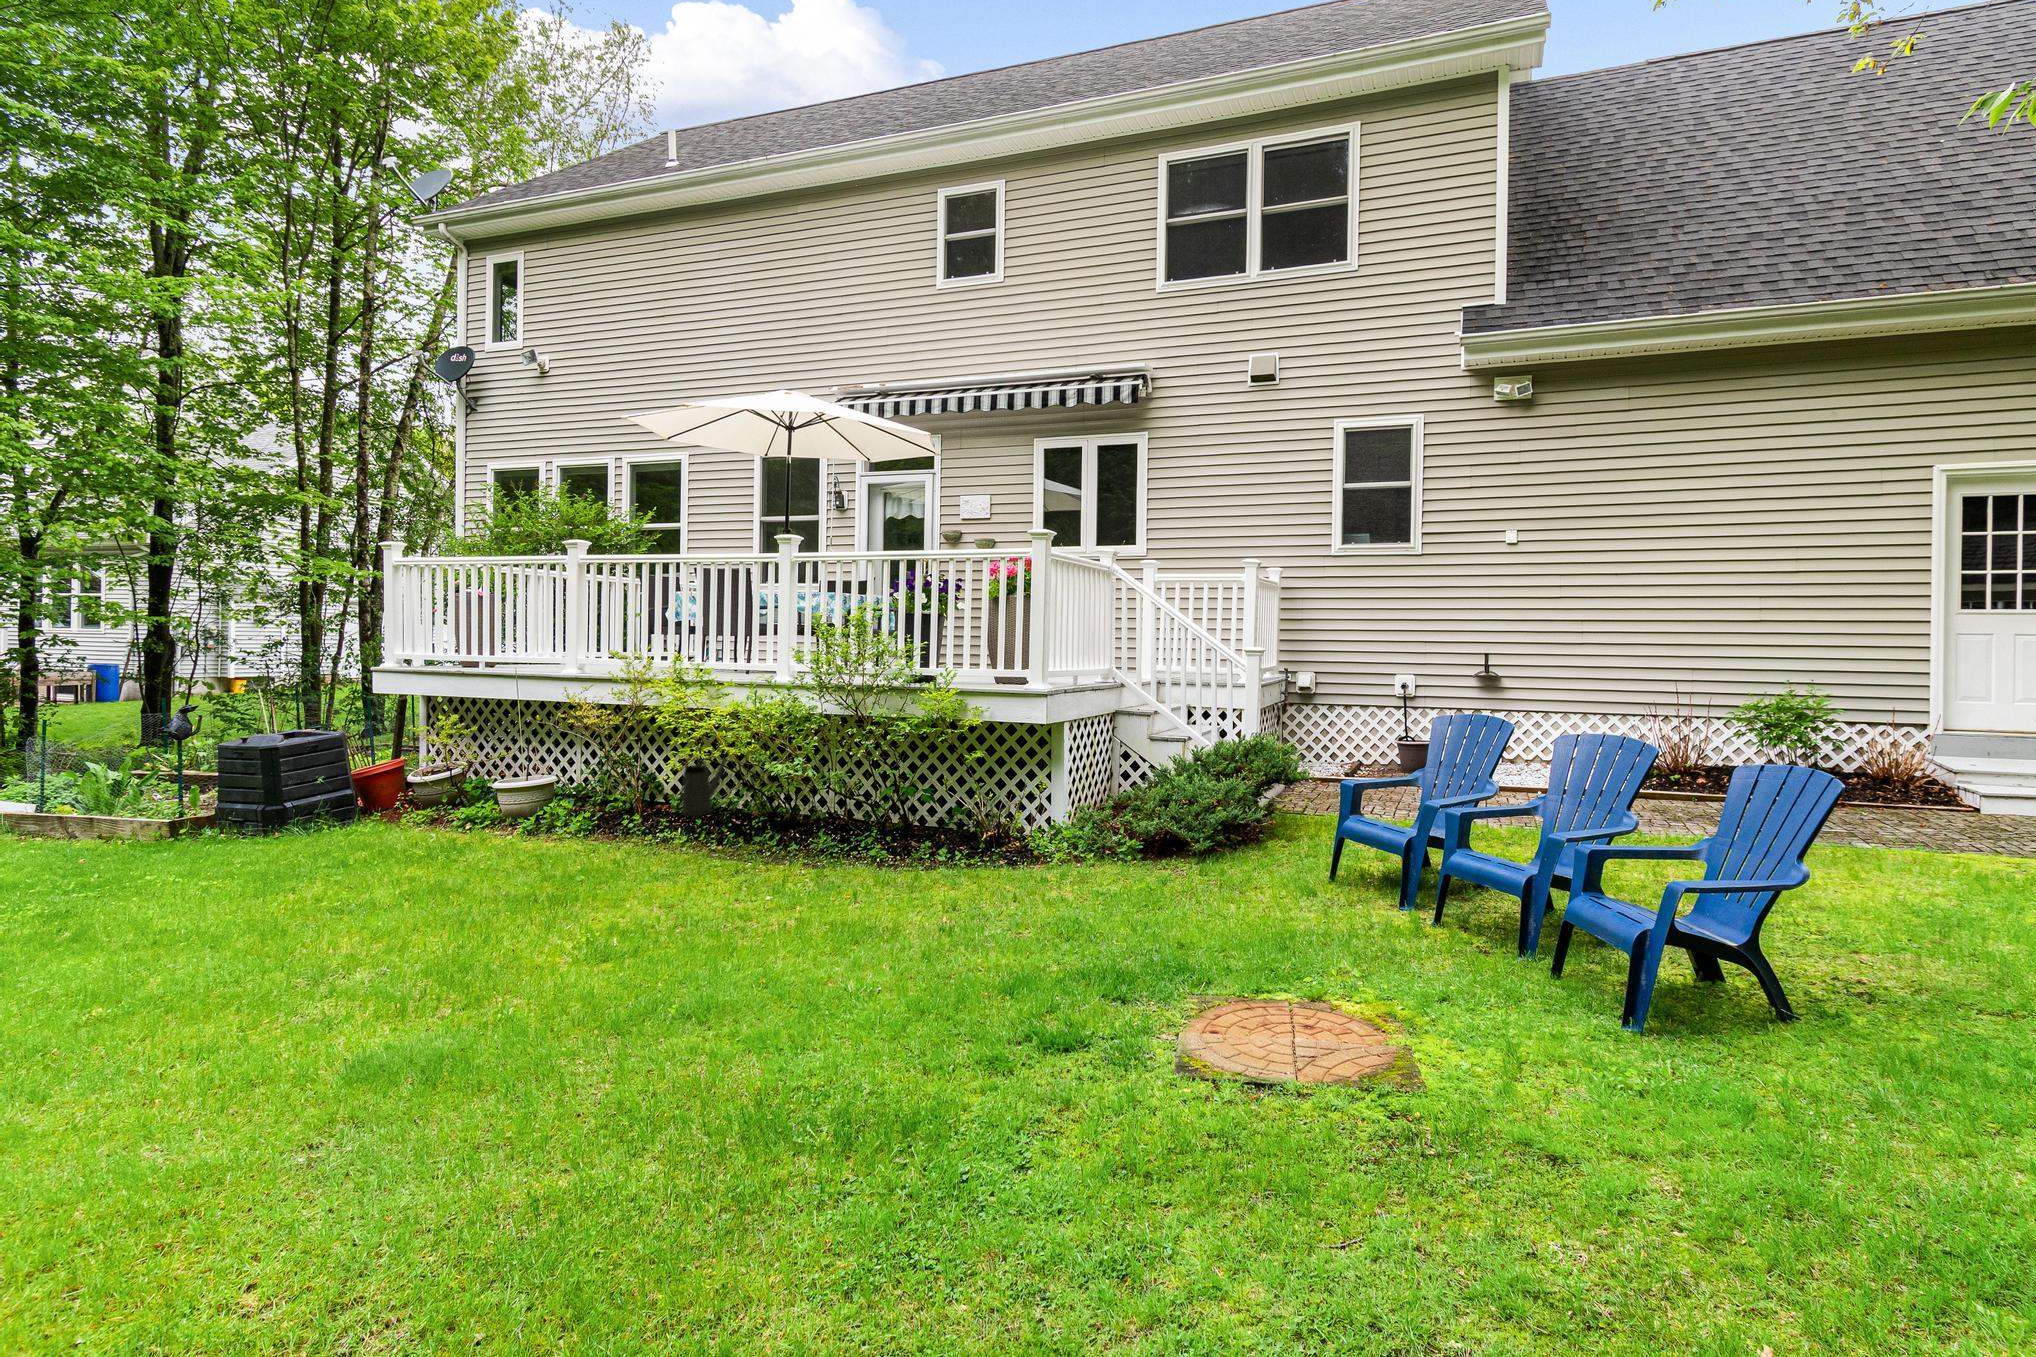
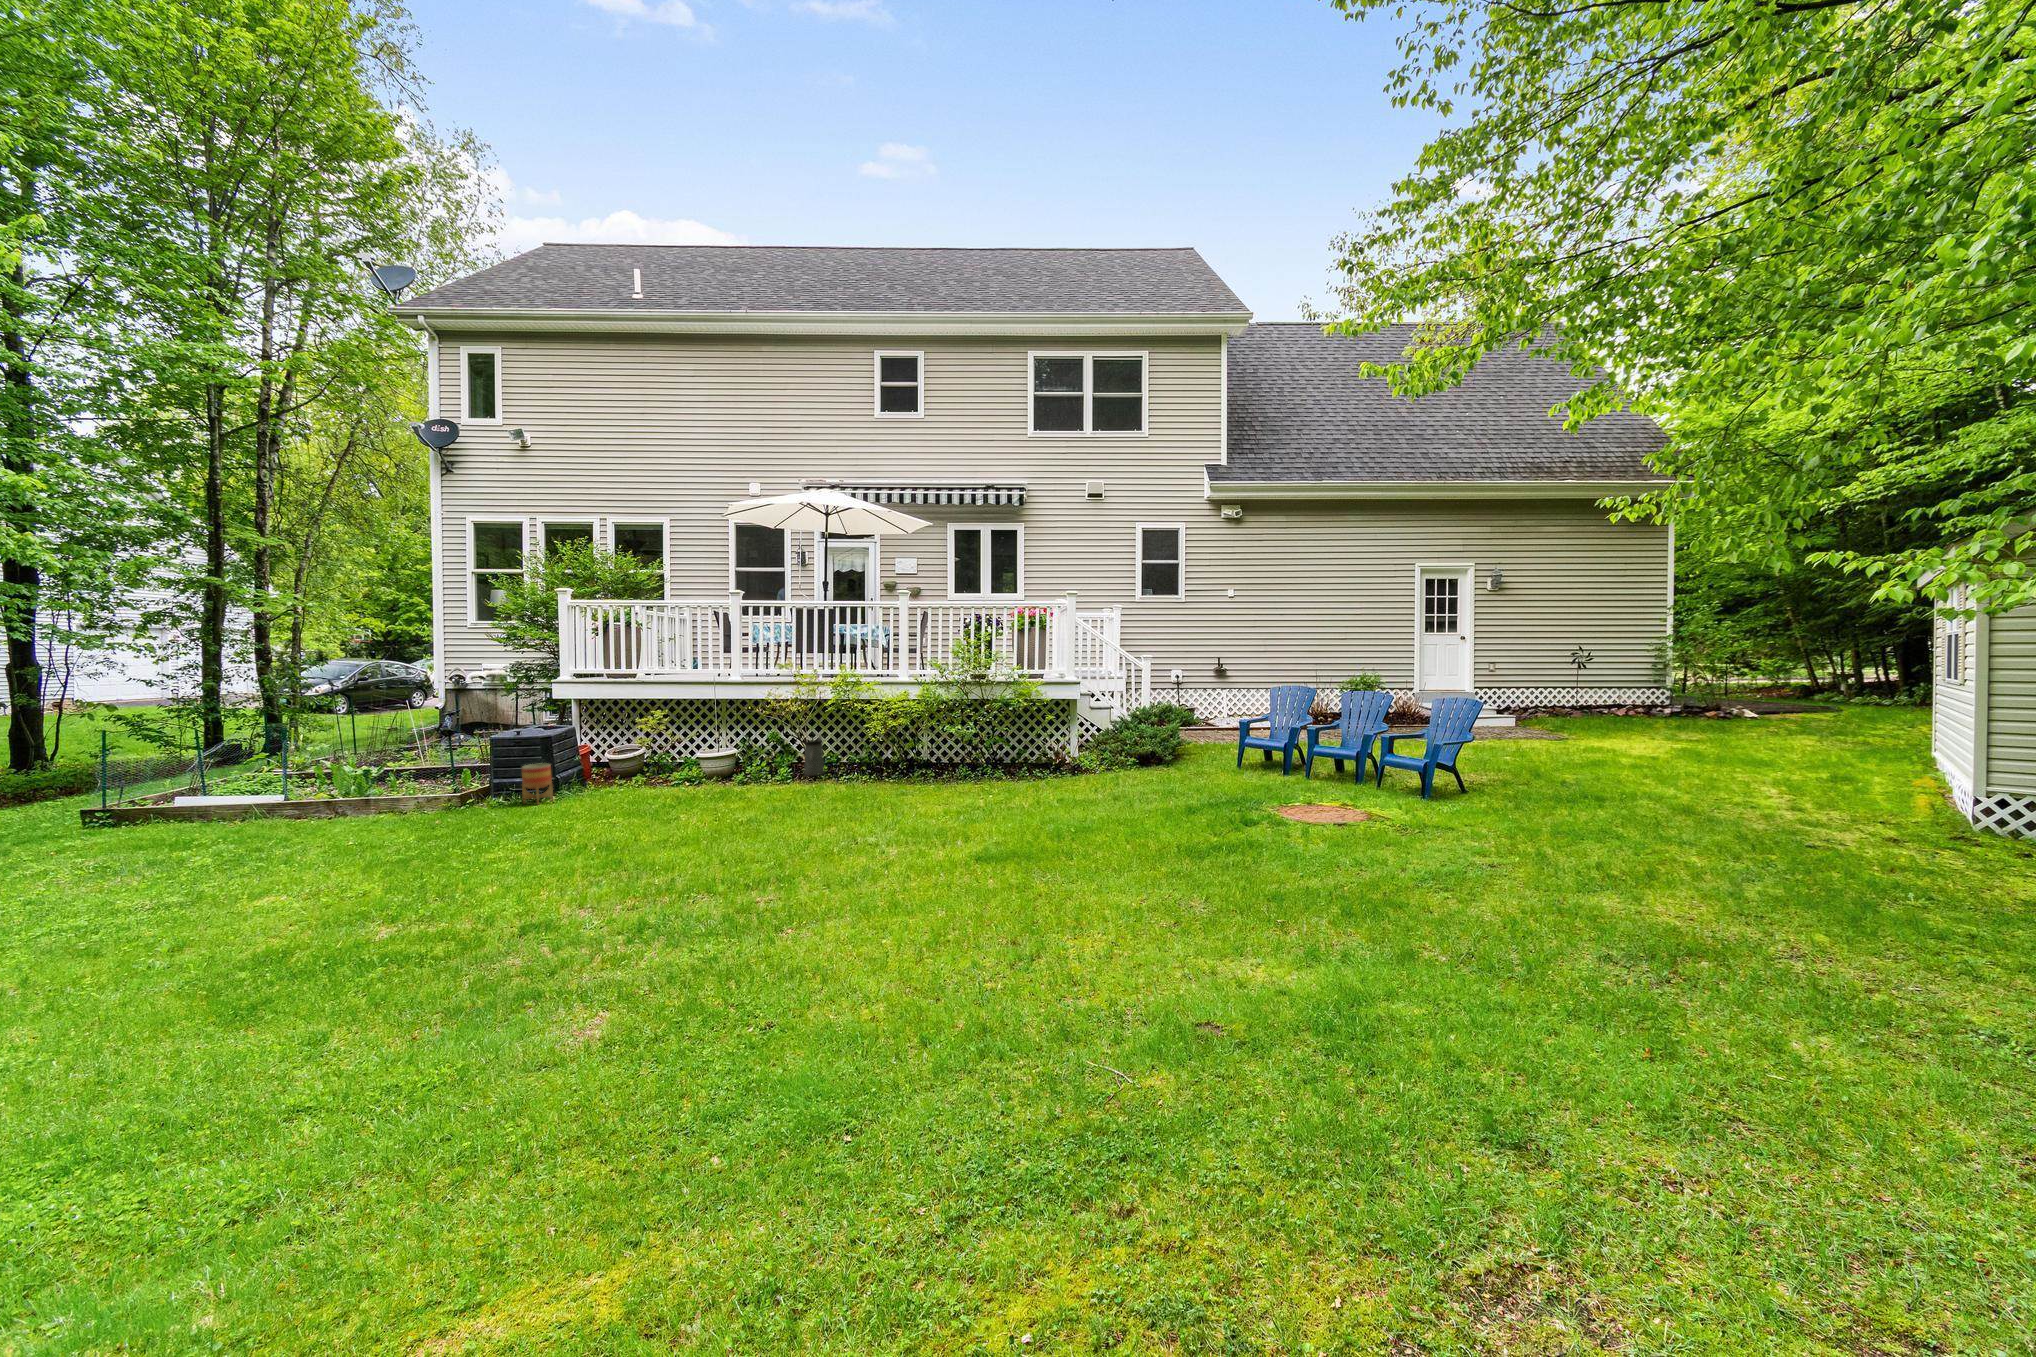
planter: none [333,776,372,827] -> present [522,763,553,803]

